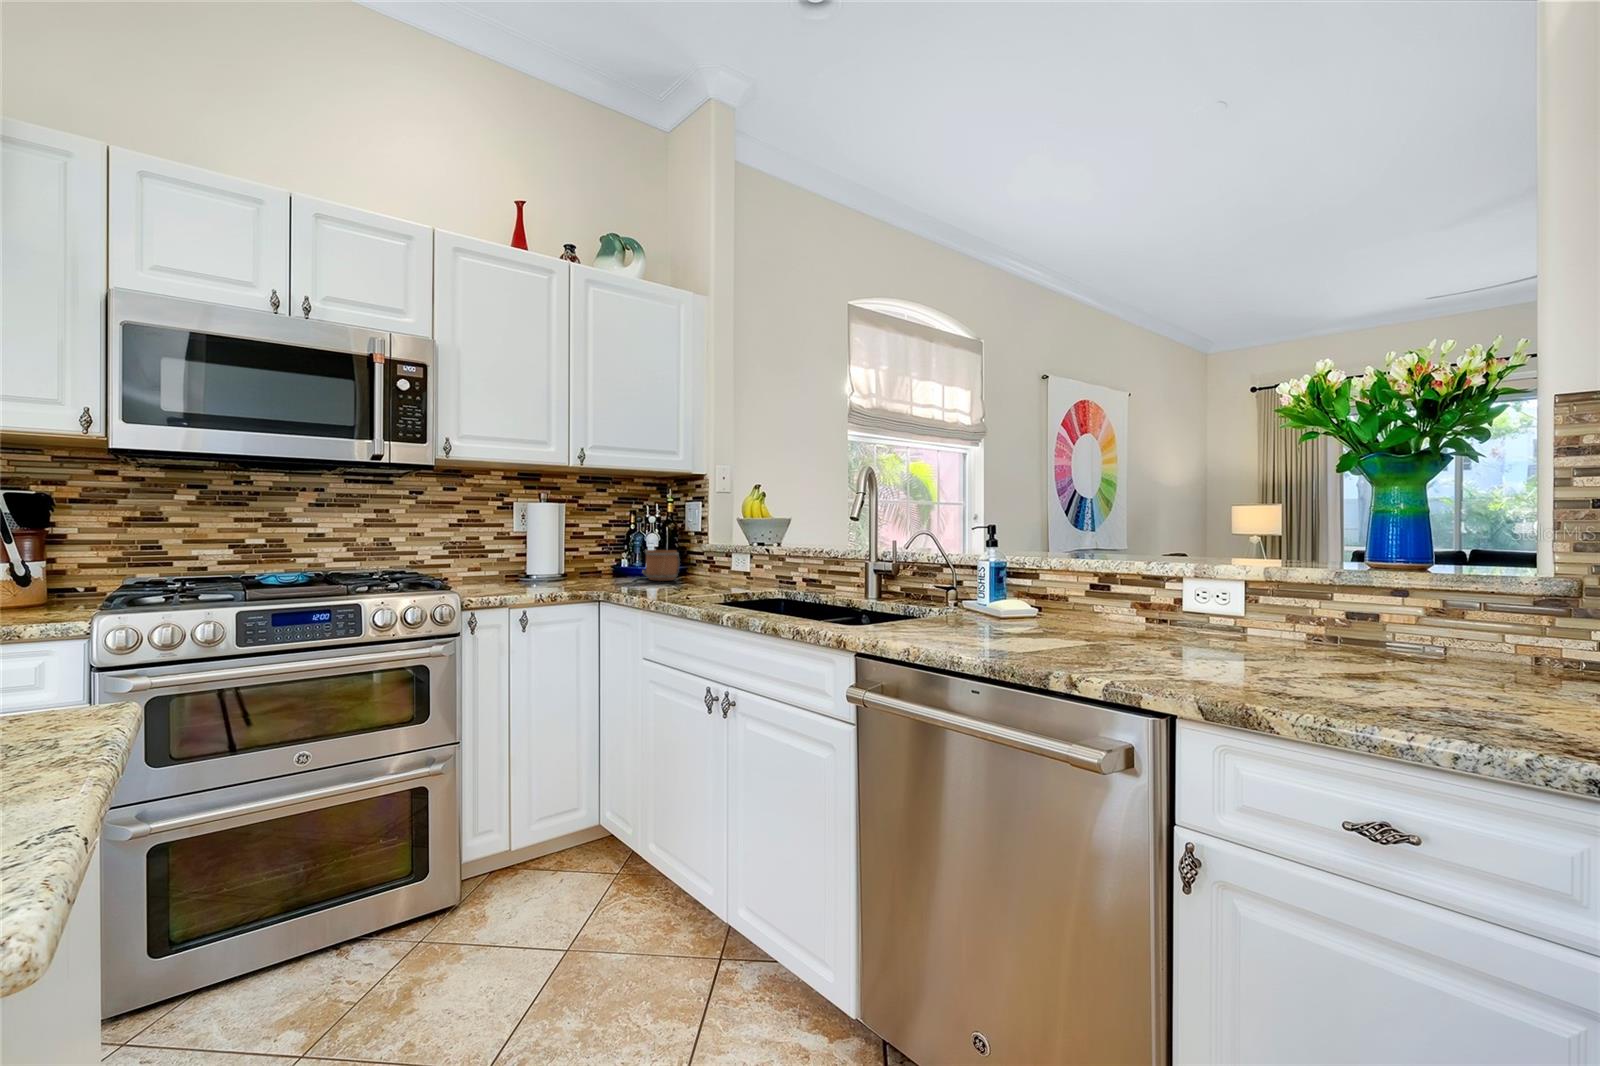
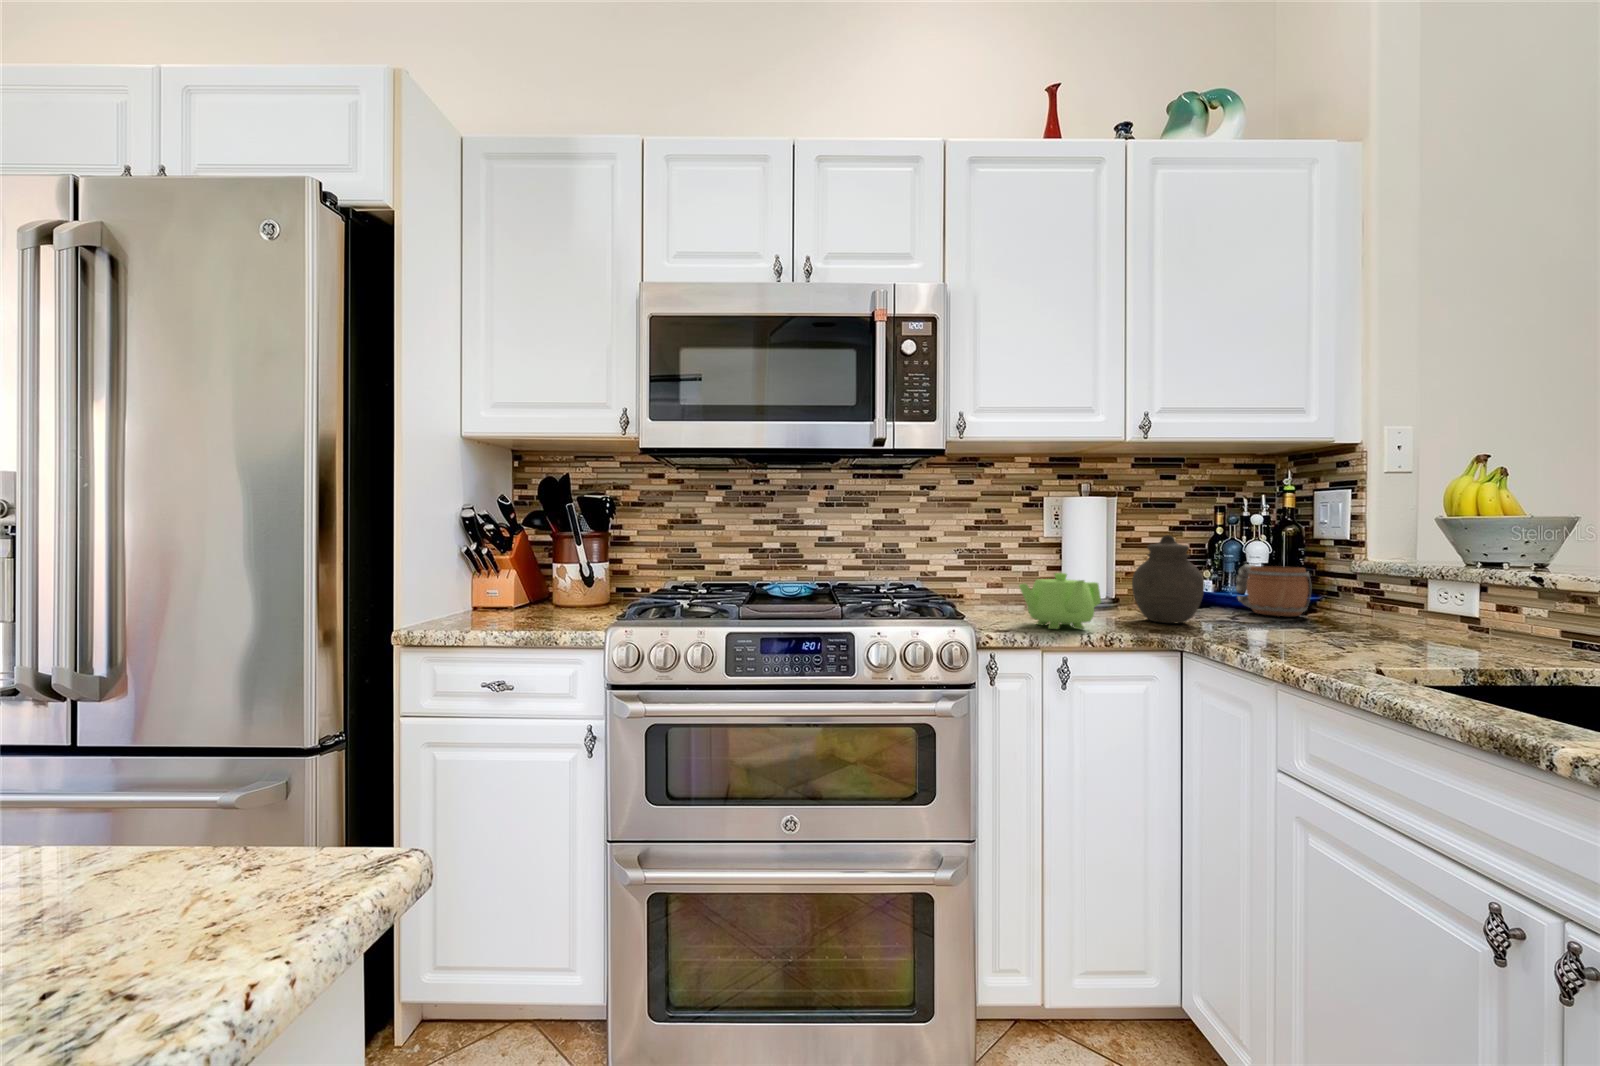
jar: none [571,530,614,587] -> present [1132,535,1205,623]
teapot: none [493,555,549,593] -> present [1019,573,1101,629]

